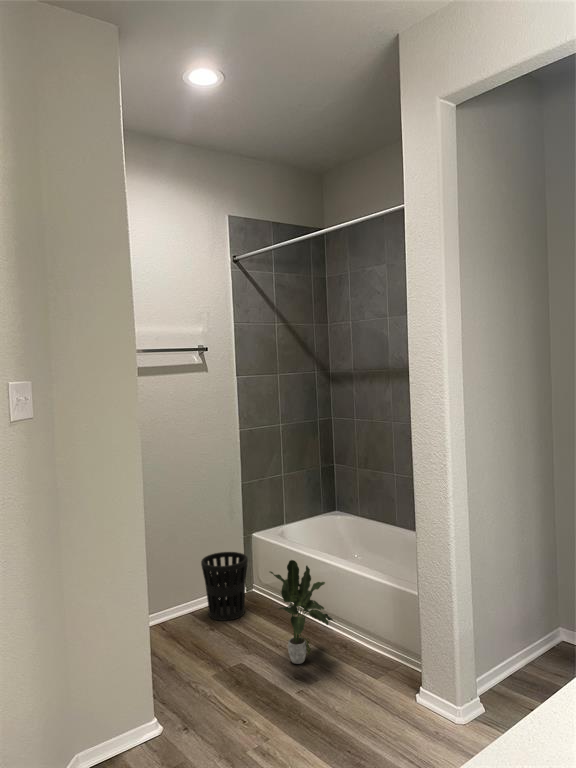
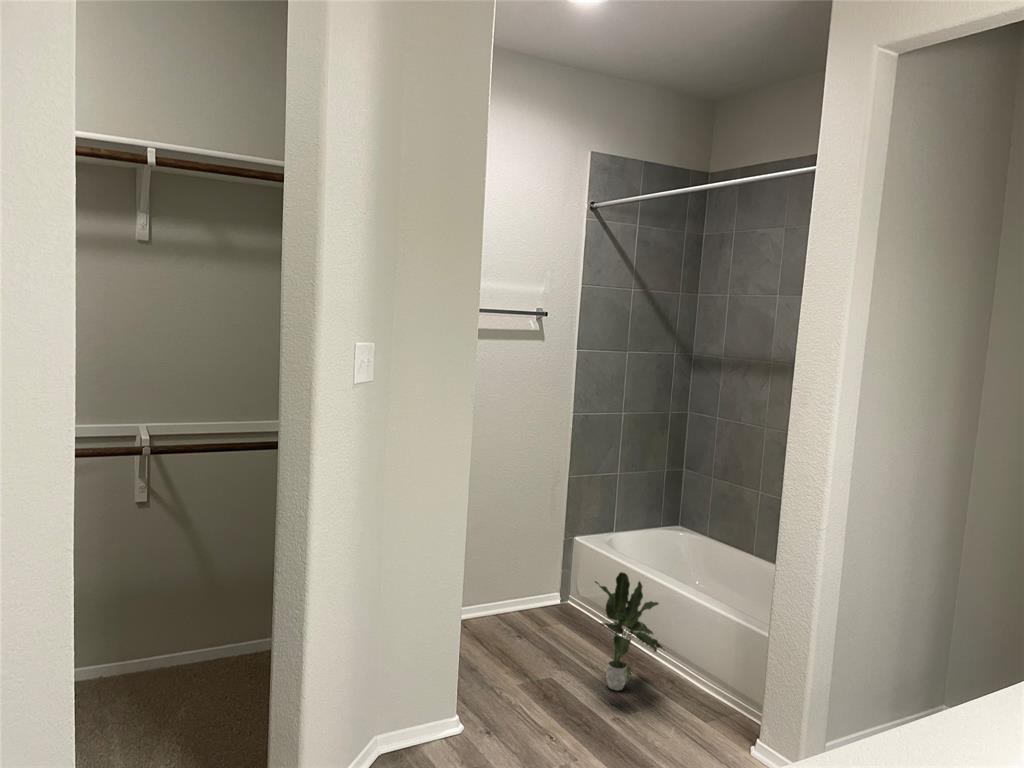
wastebasket: present [201,552,248,621] -> none [514,552,568,631]

